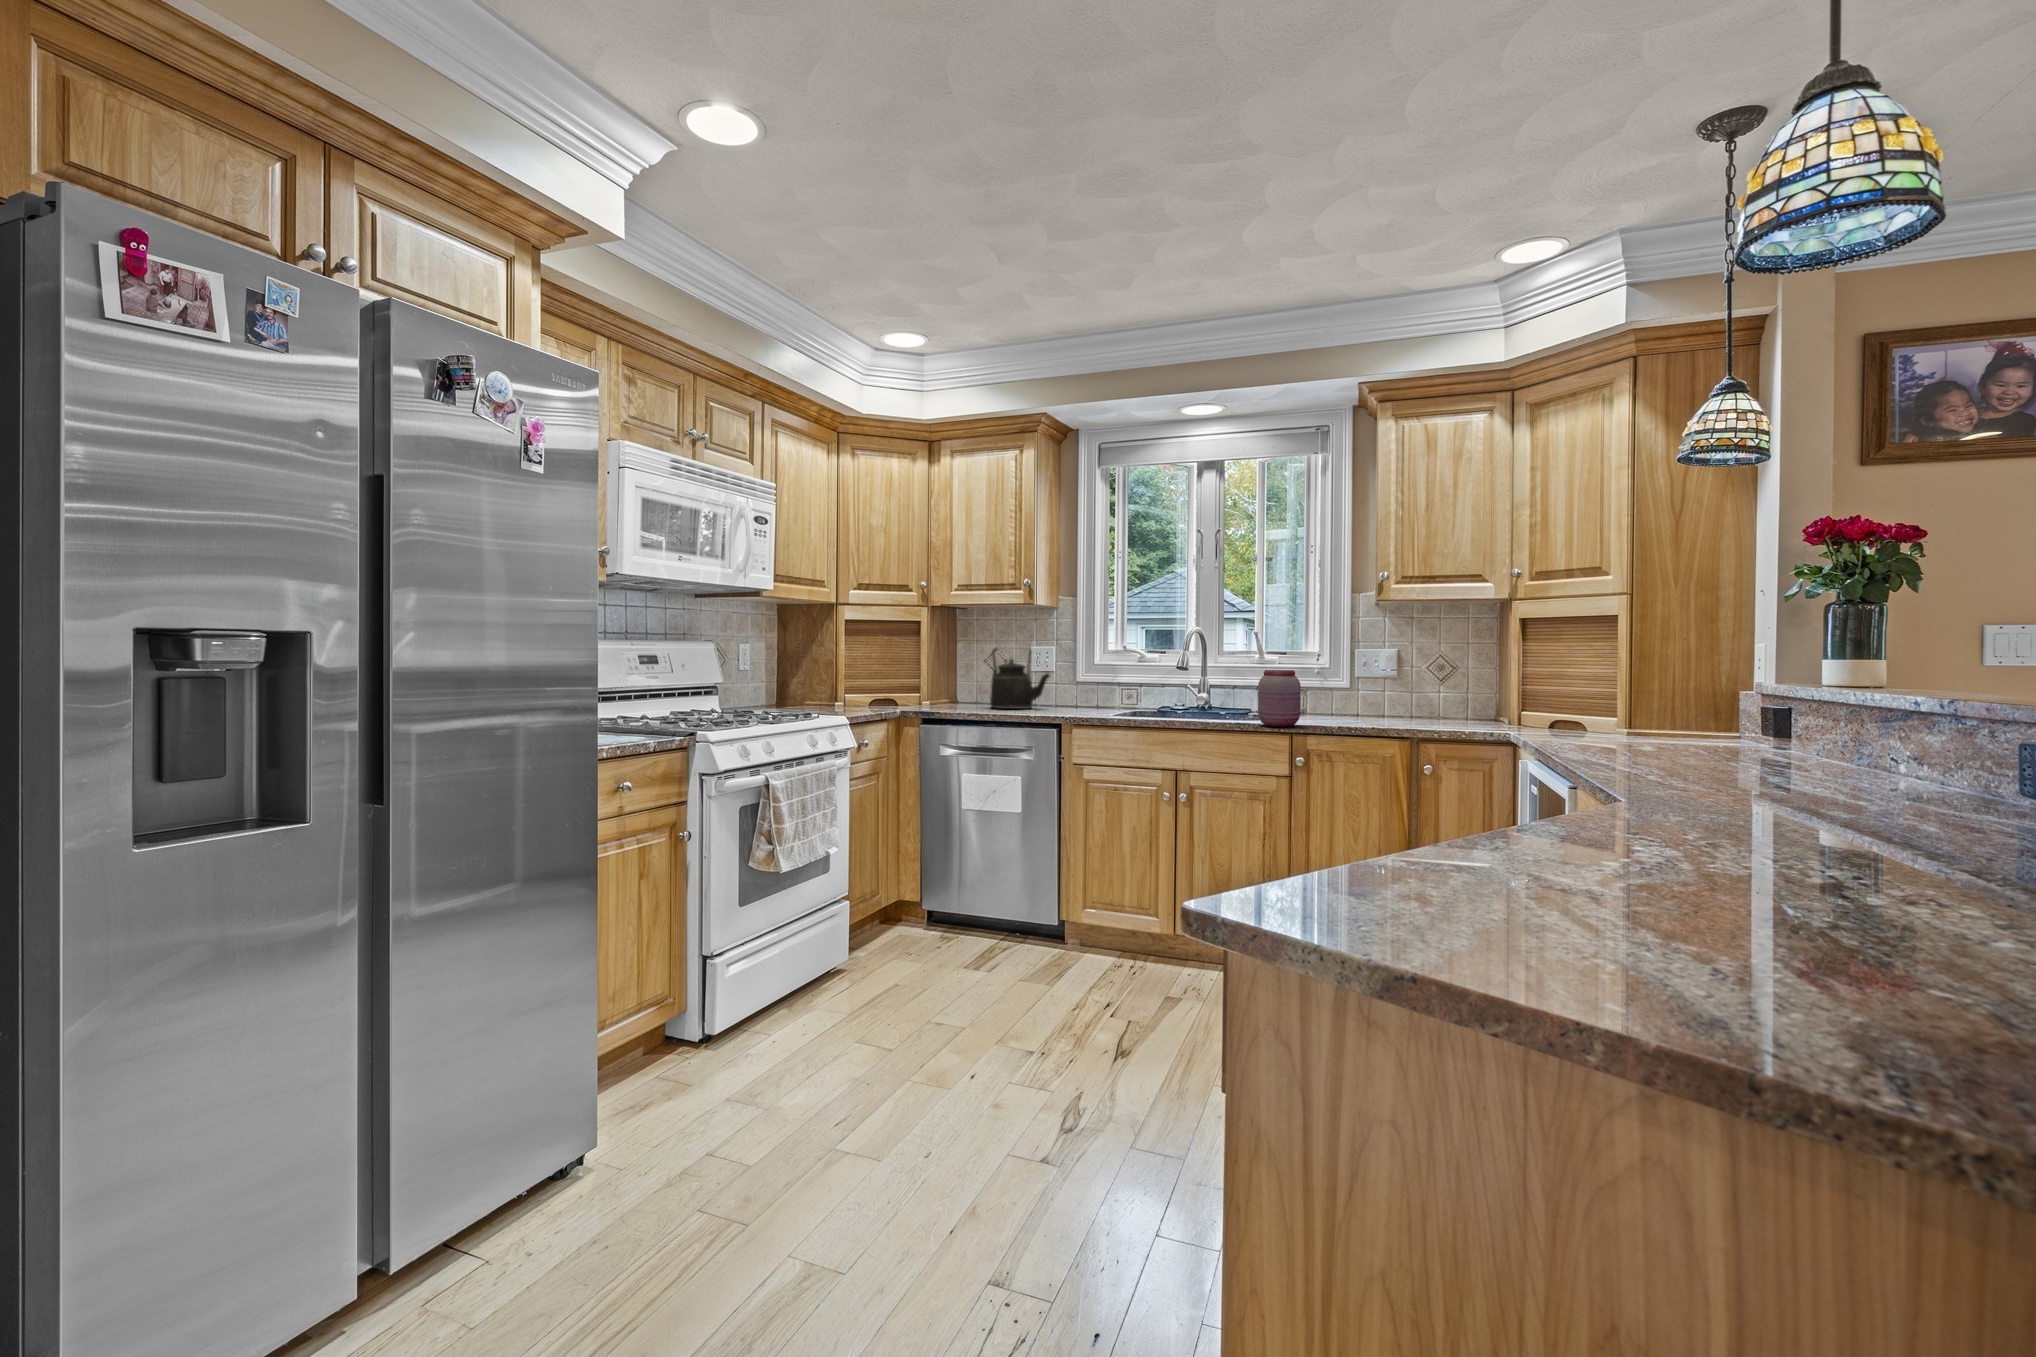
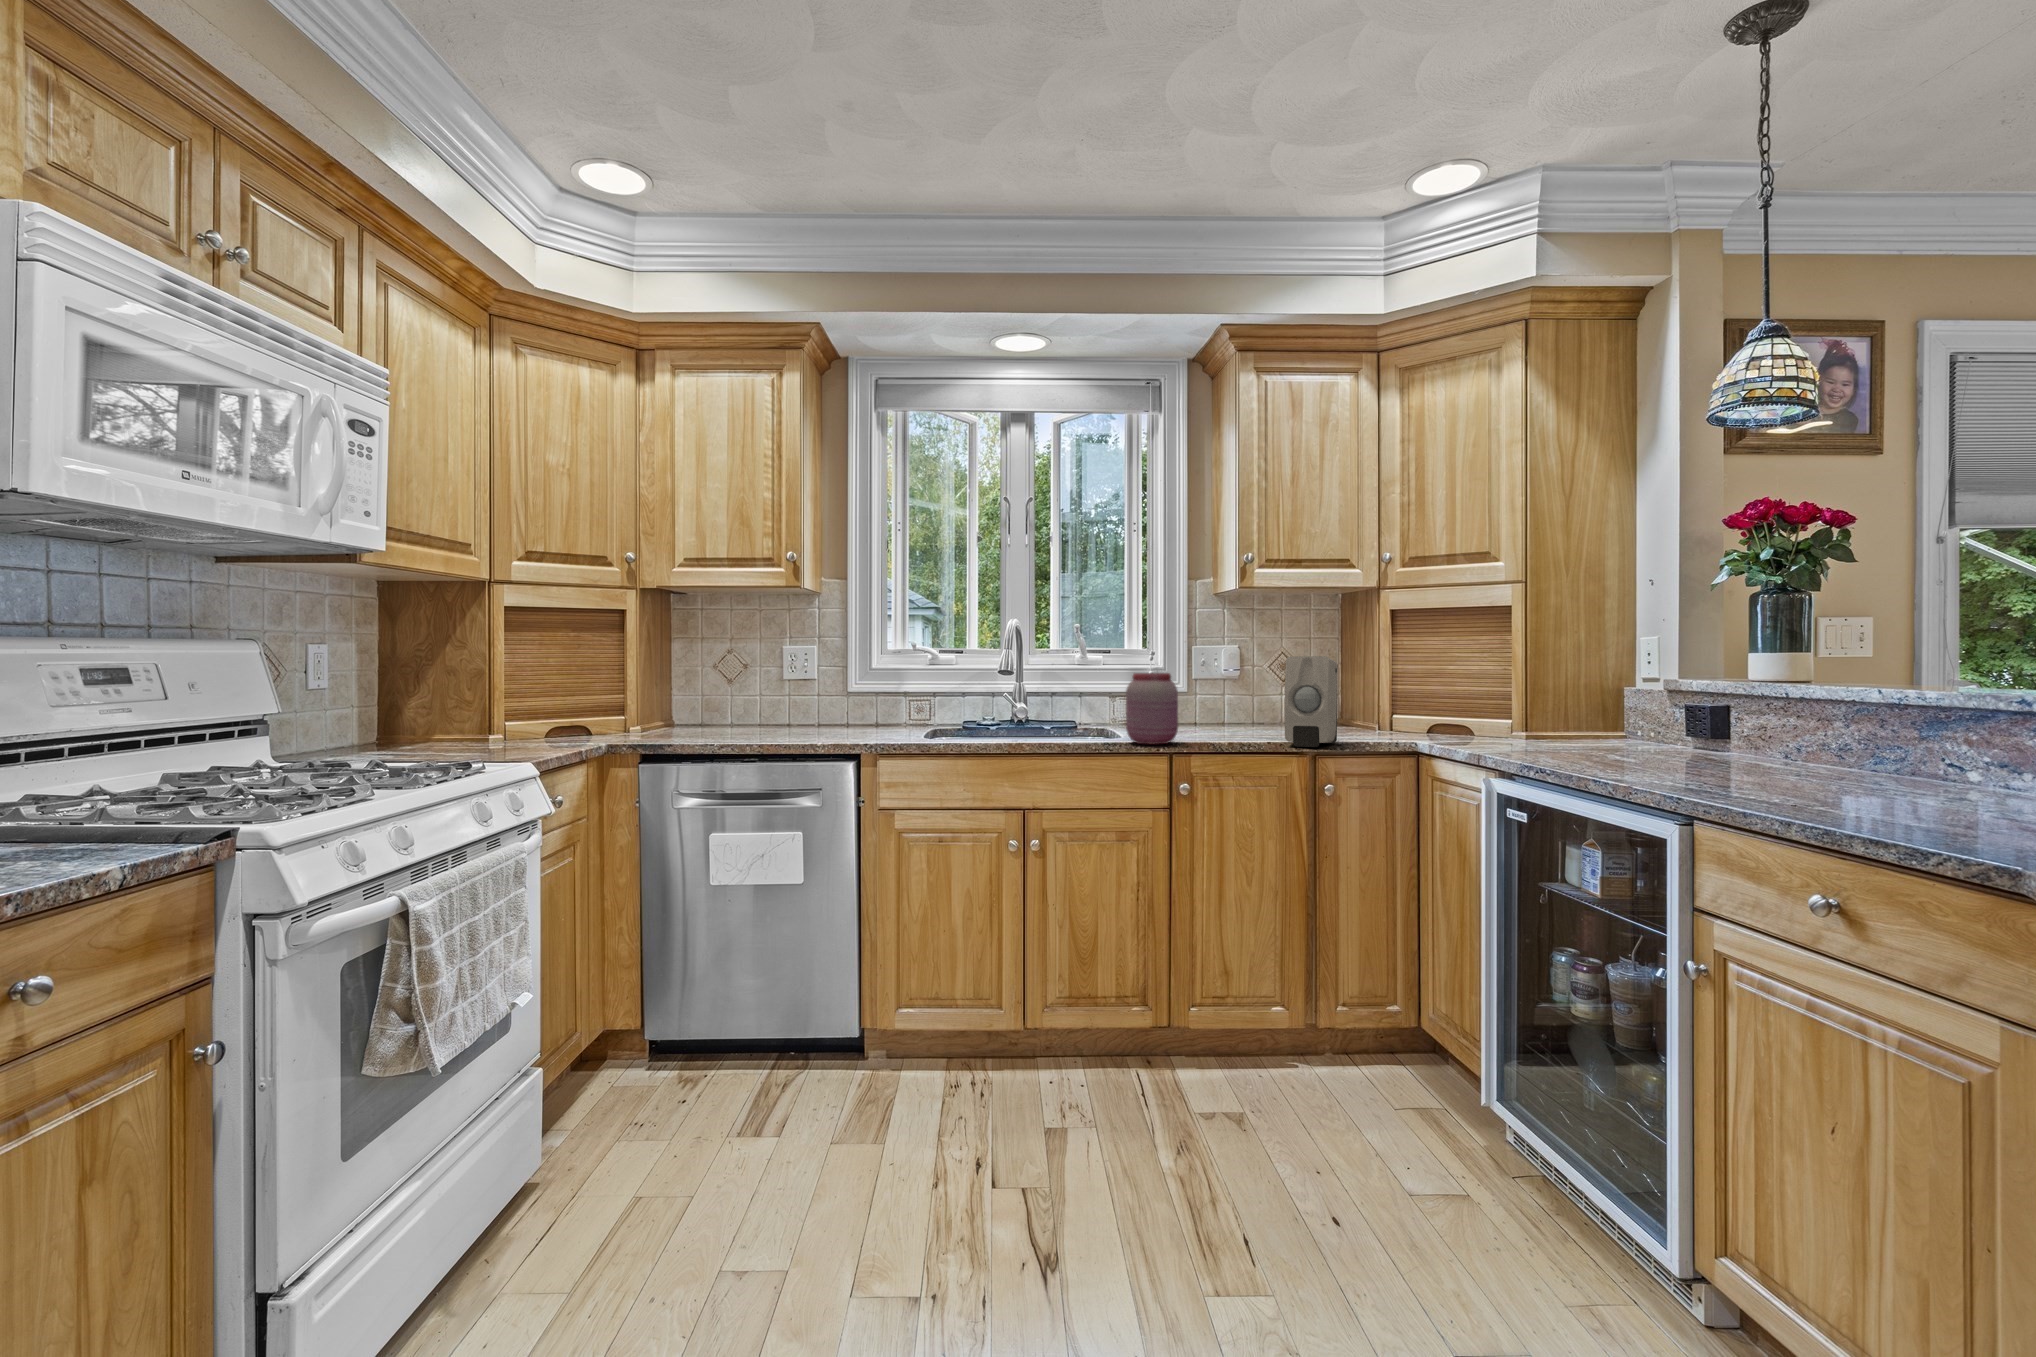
kettle: present [990,649,1050,709] -> none [735,648,823,732]
soap dispenser: none [1385,658,1443,733] -> present [1285,656,1338,747]

